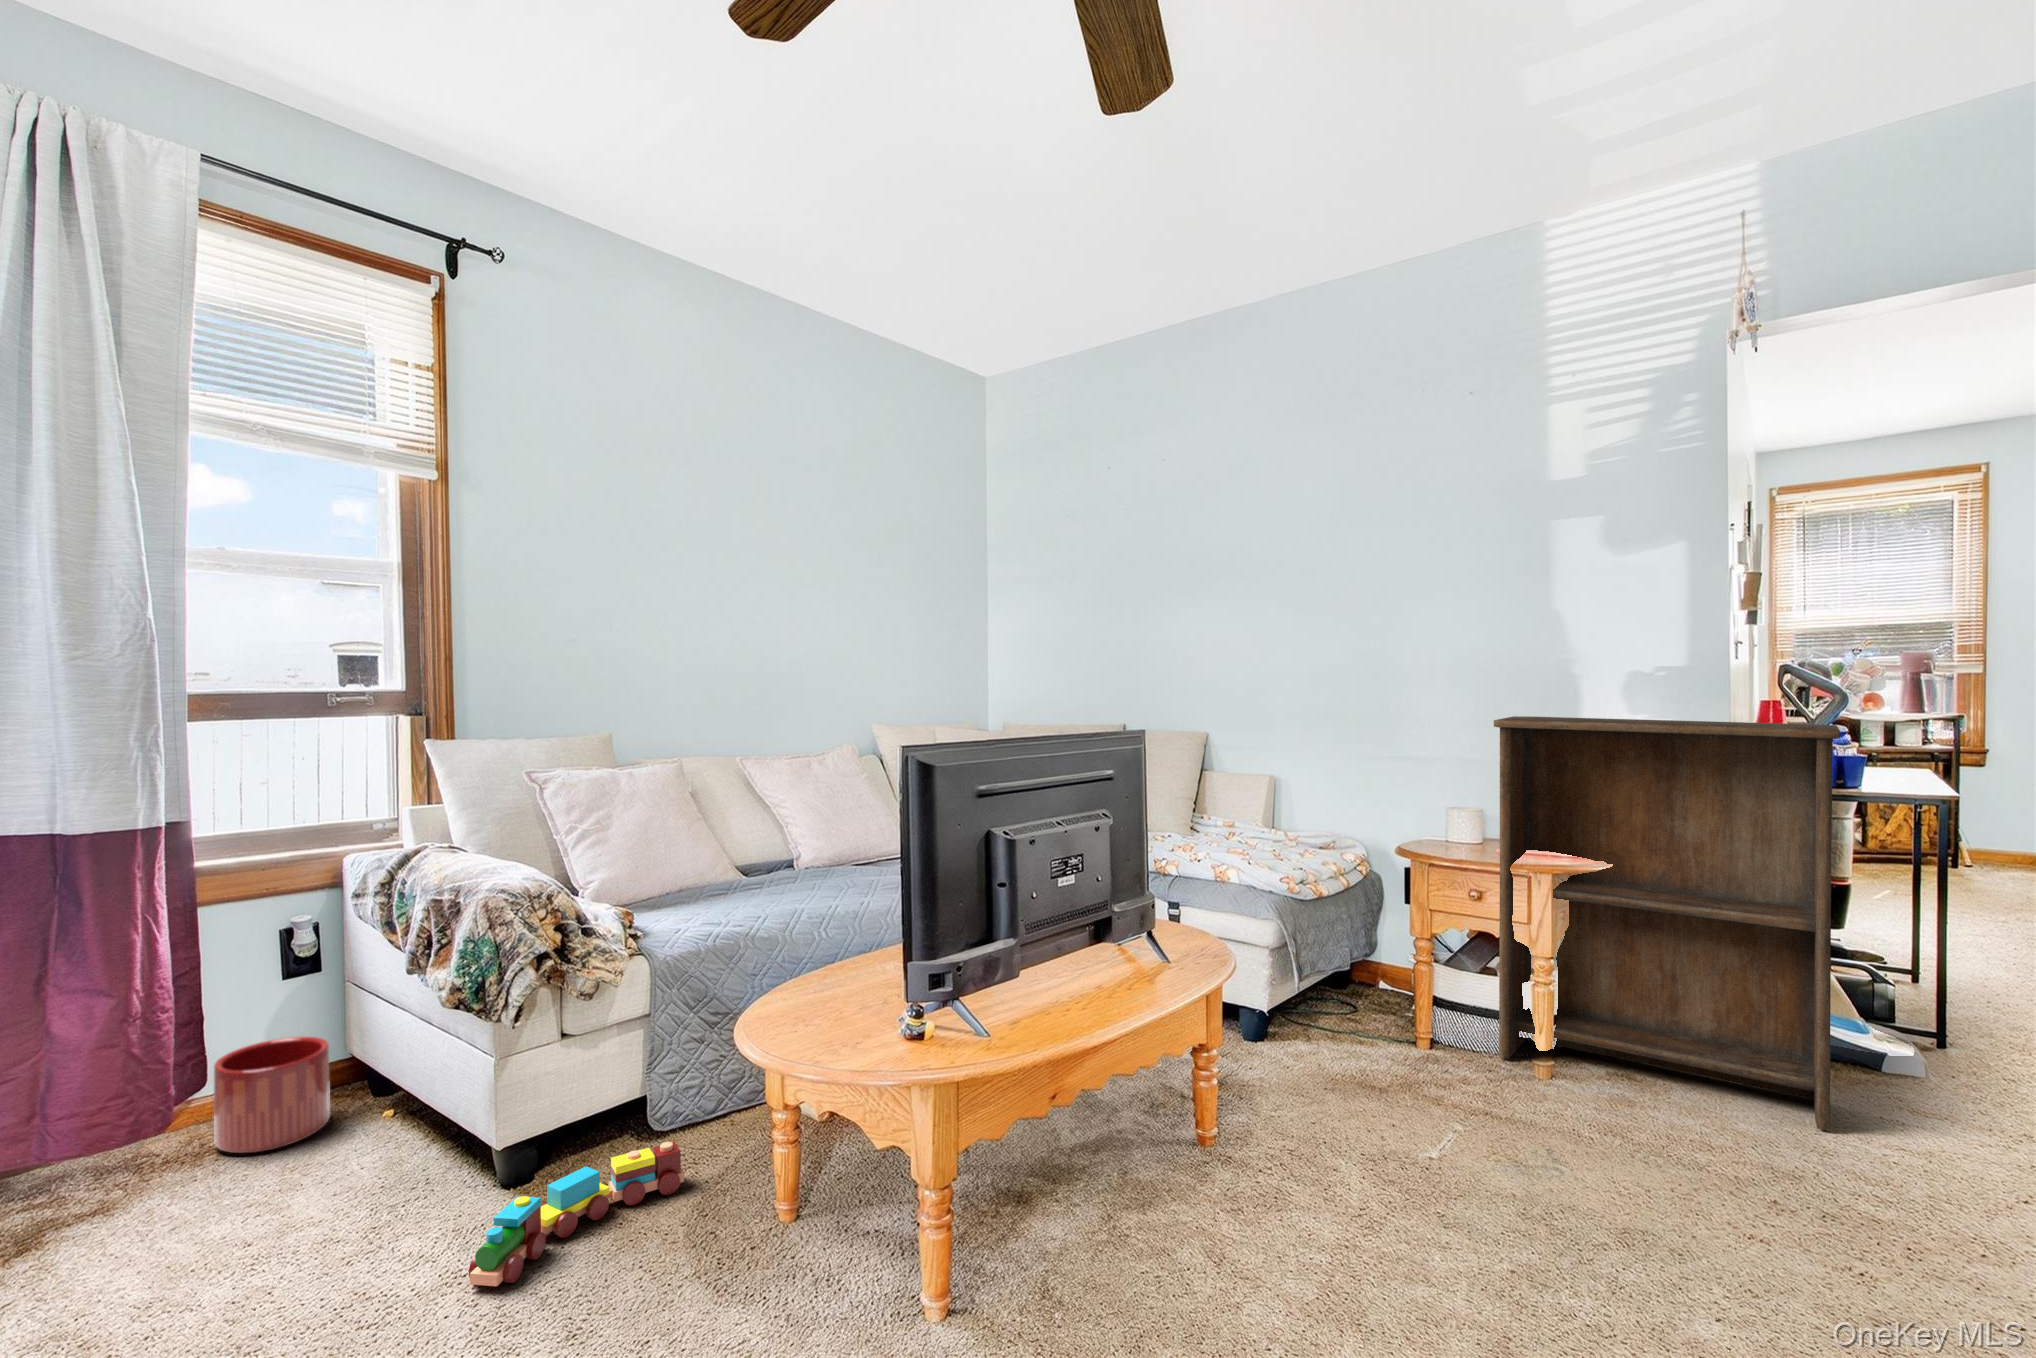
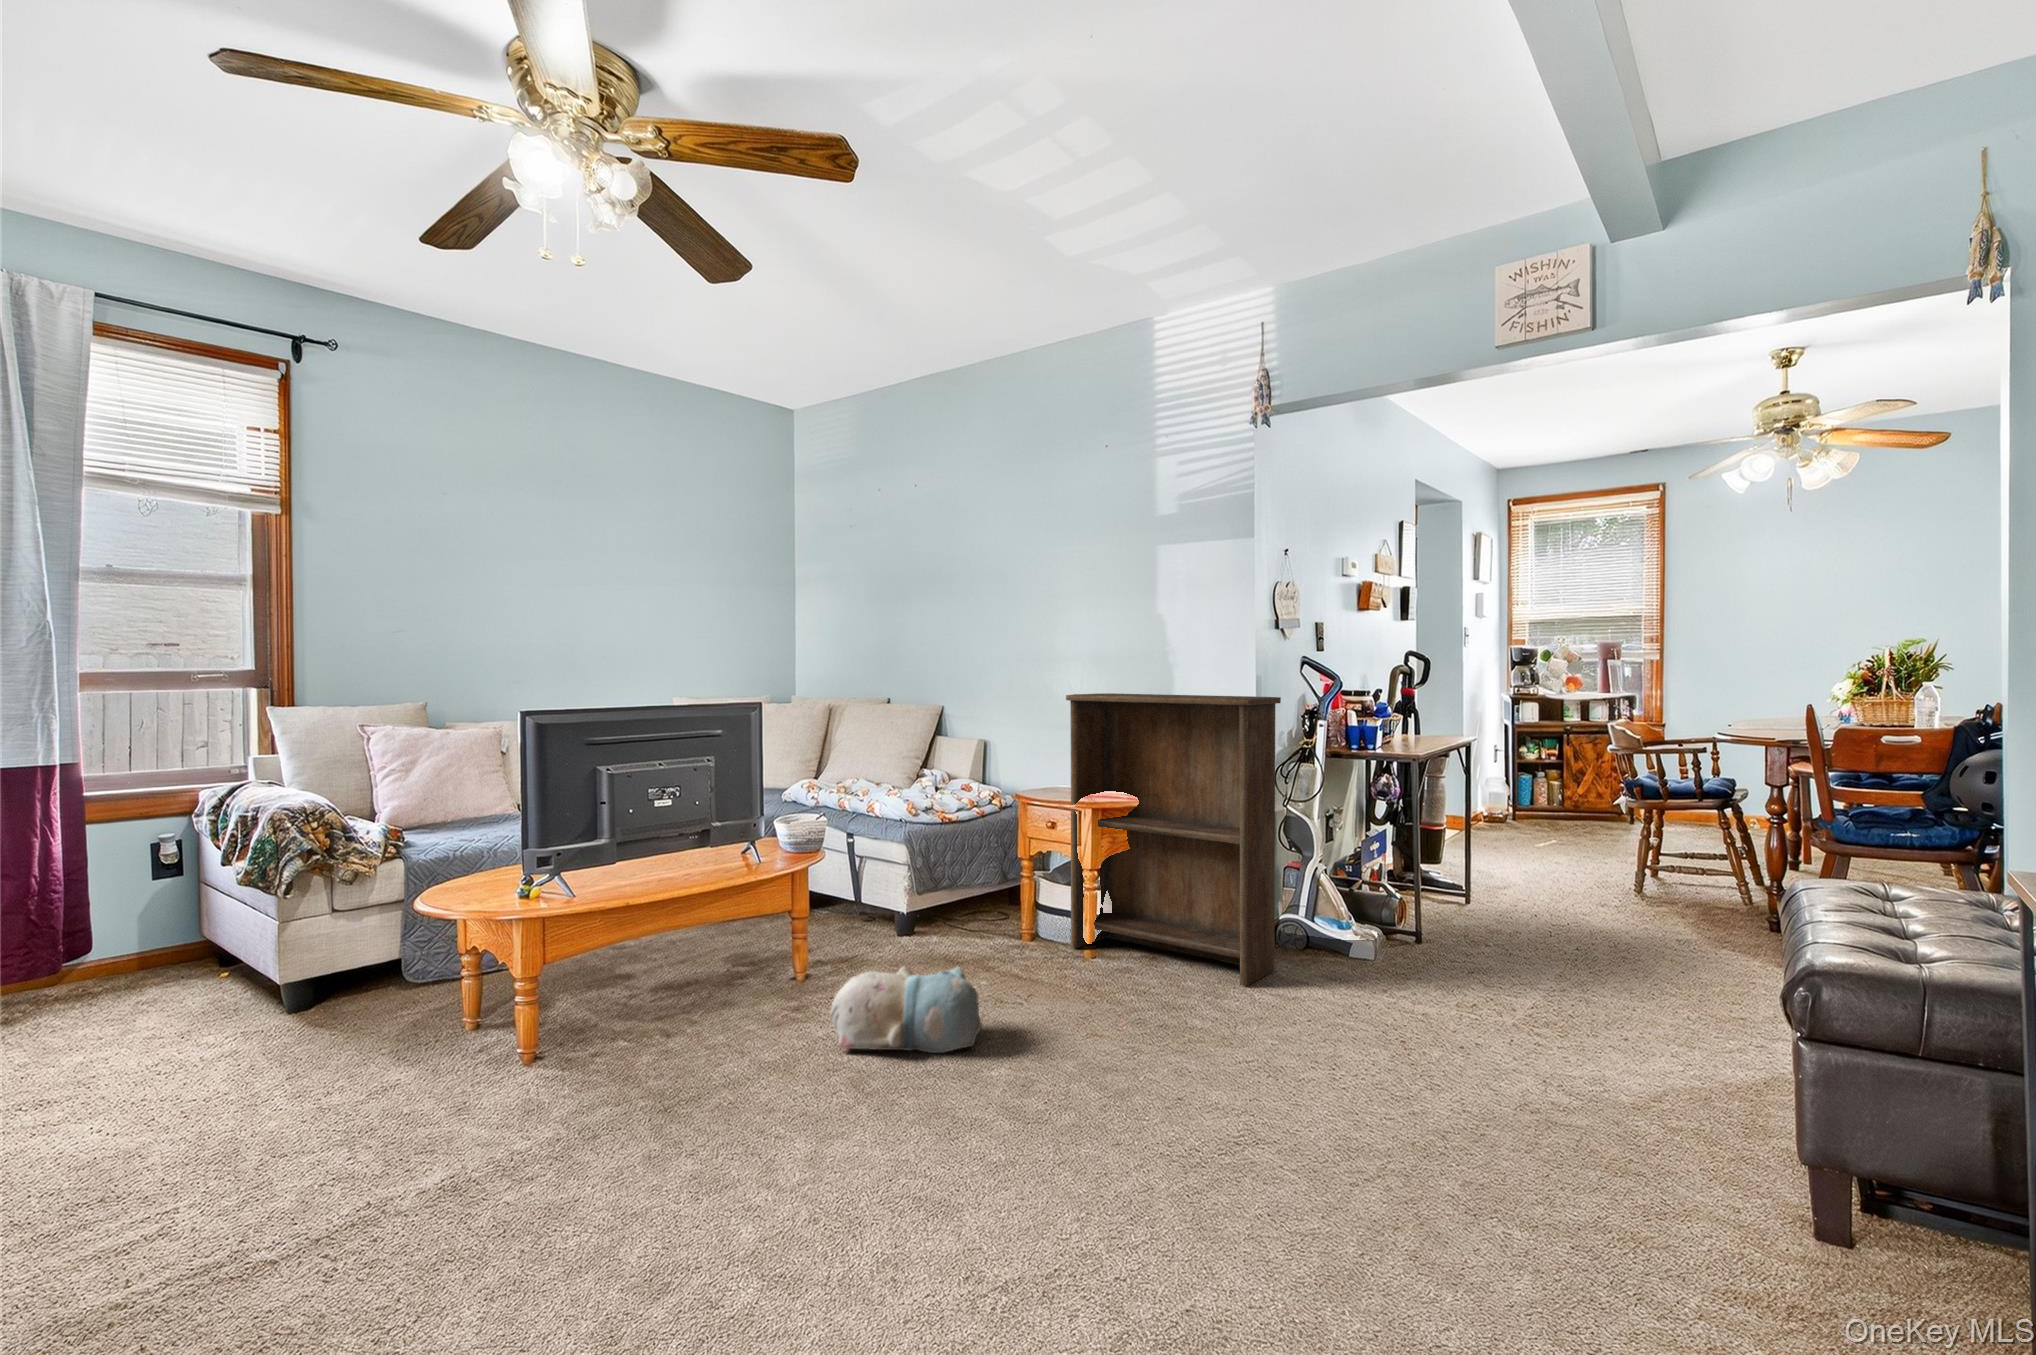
planter: present [214,1037,330,1153] -> none [95,920,184,995]
plush toy: none [1345,1129,1599,1278] -> present [830,966,982,1053]
toy train: present [469,1142,684,1286] -> none [232,981,410,1054]

